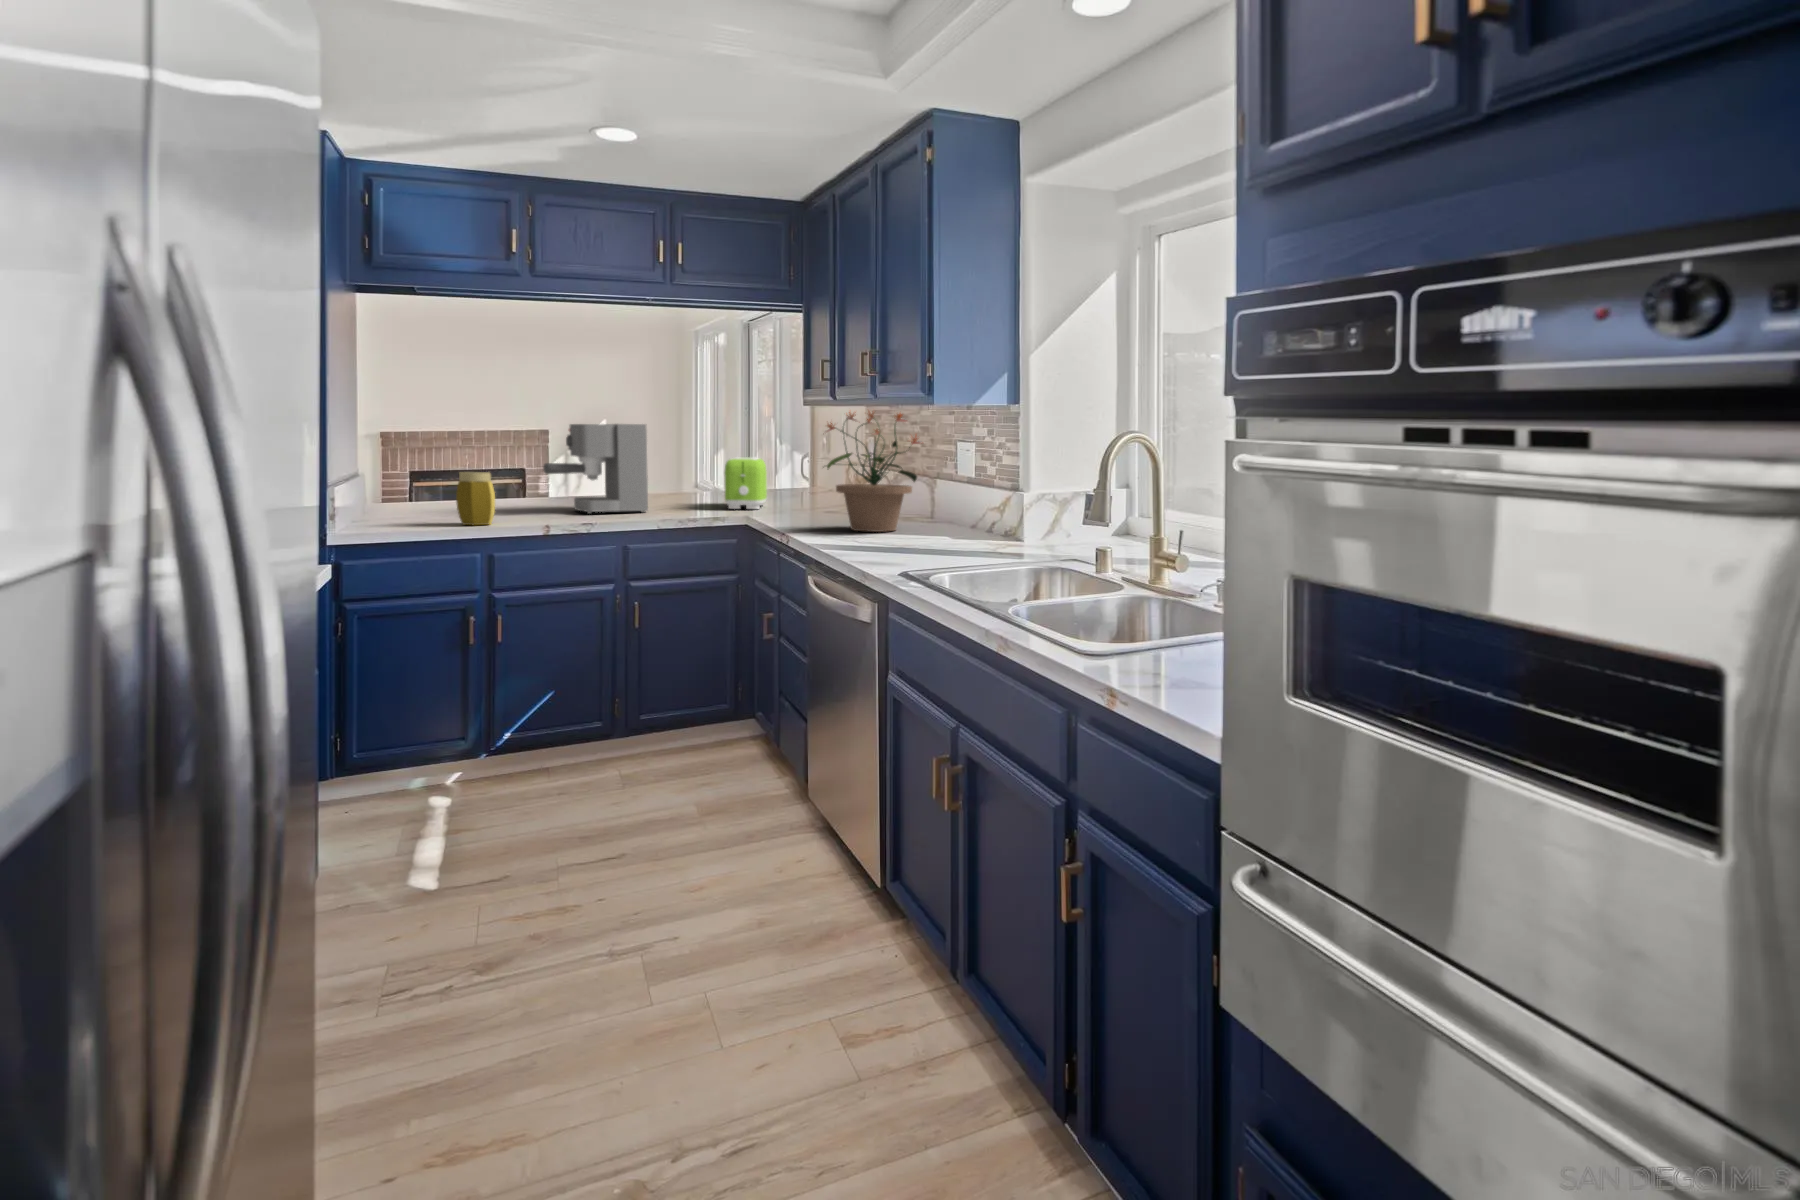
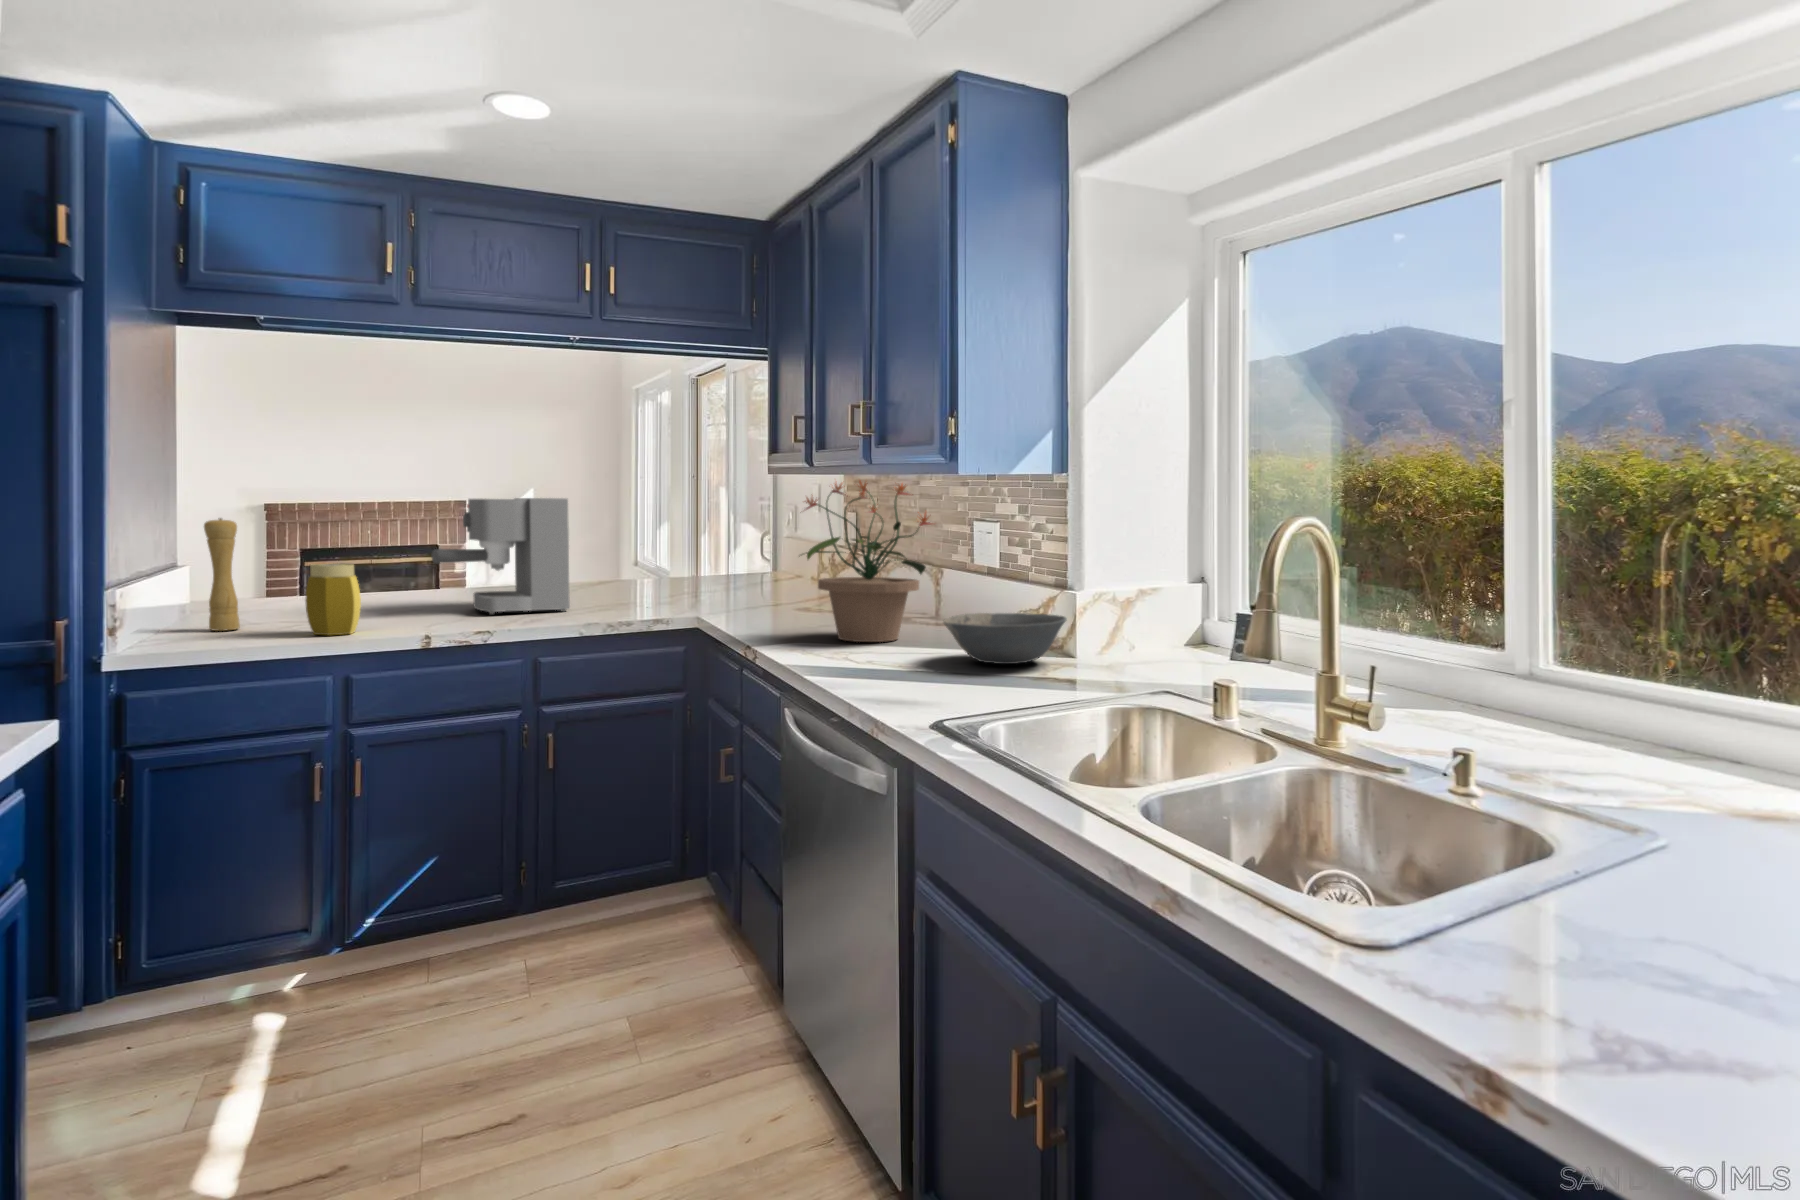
pepper mill: none [378,437,405,522] -> present [204,518,240,631]
toaster: present [724,457,767,509] -> none [669,538,723,605]
bowl: none [924,509,1014,544] -> present [944,613,1066,664]

